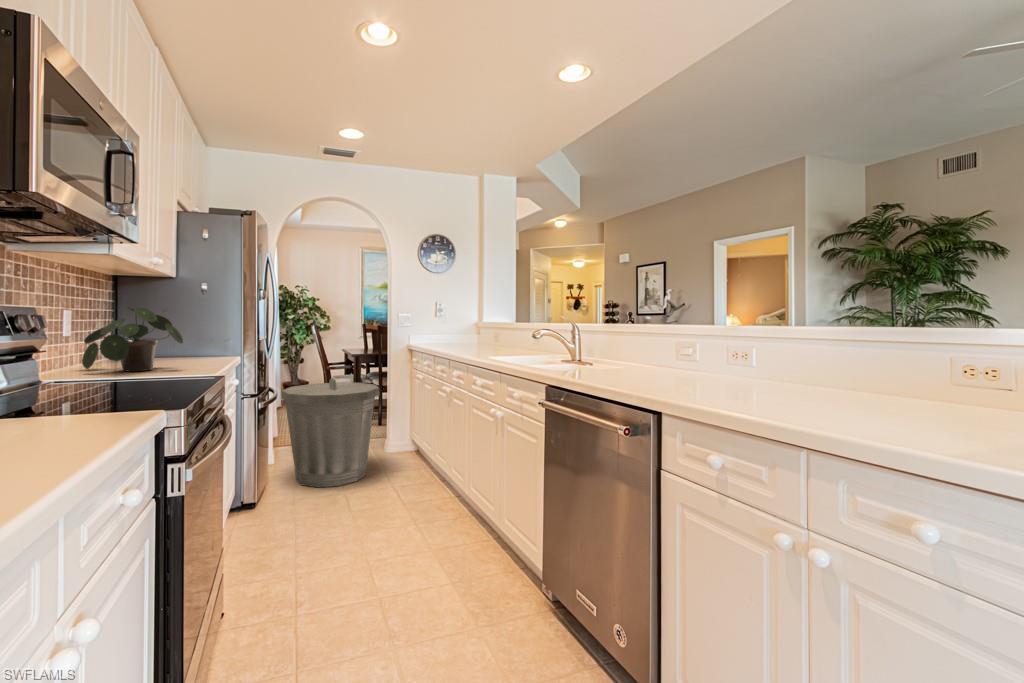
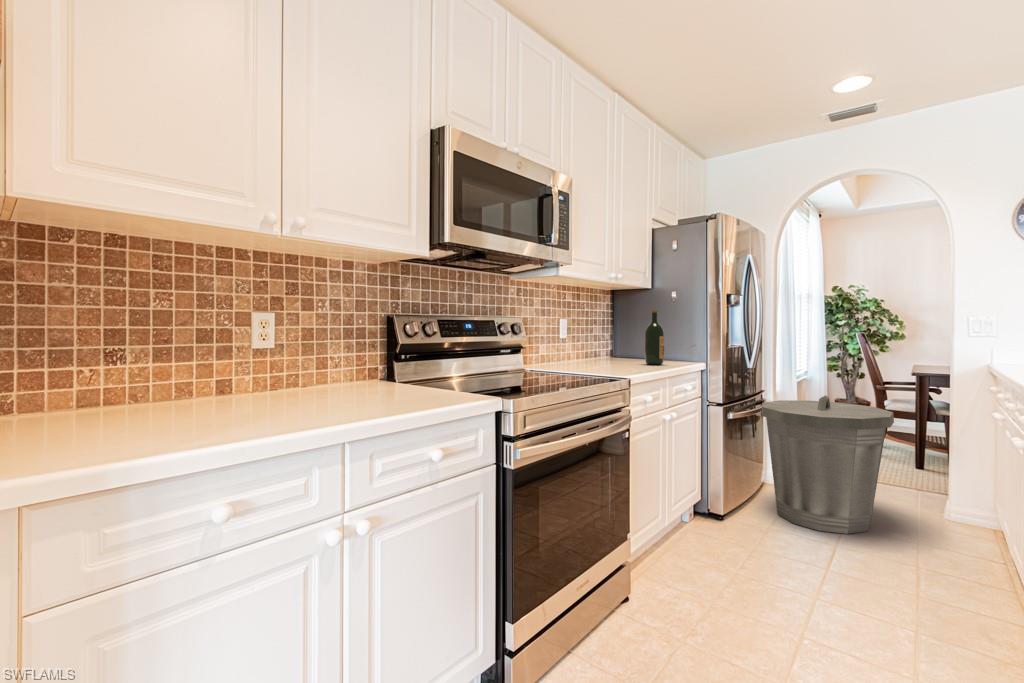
wine bottle: none [185,303,209,363] -> present [645,310,664,365]
potted plant: present [82,308,183,371] -> none [560,315,625,367]

